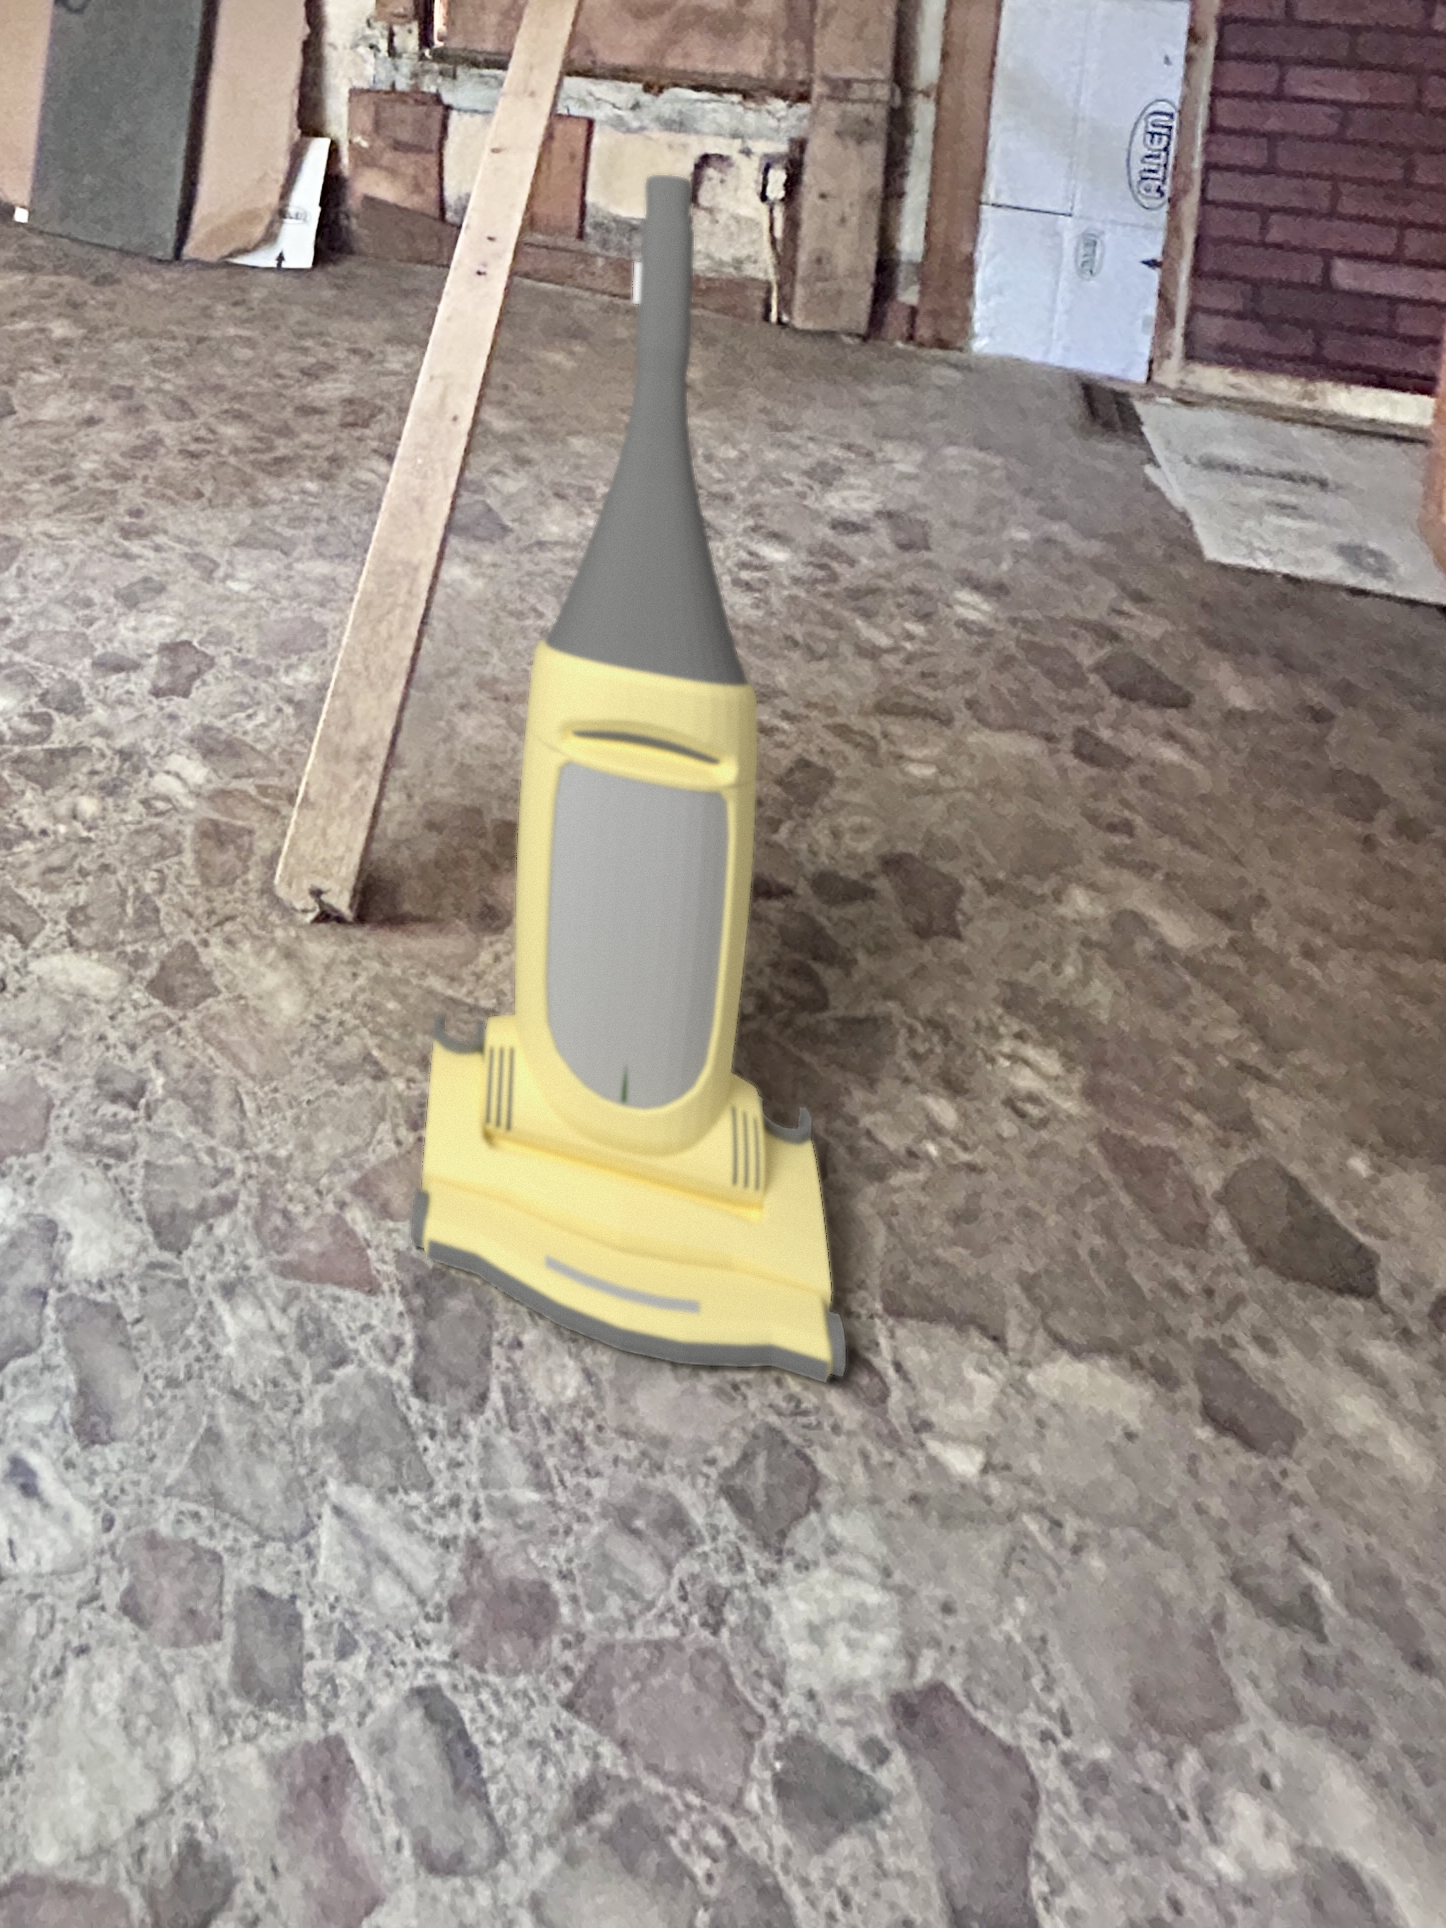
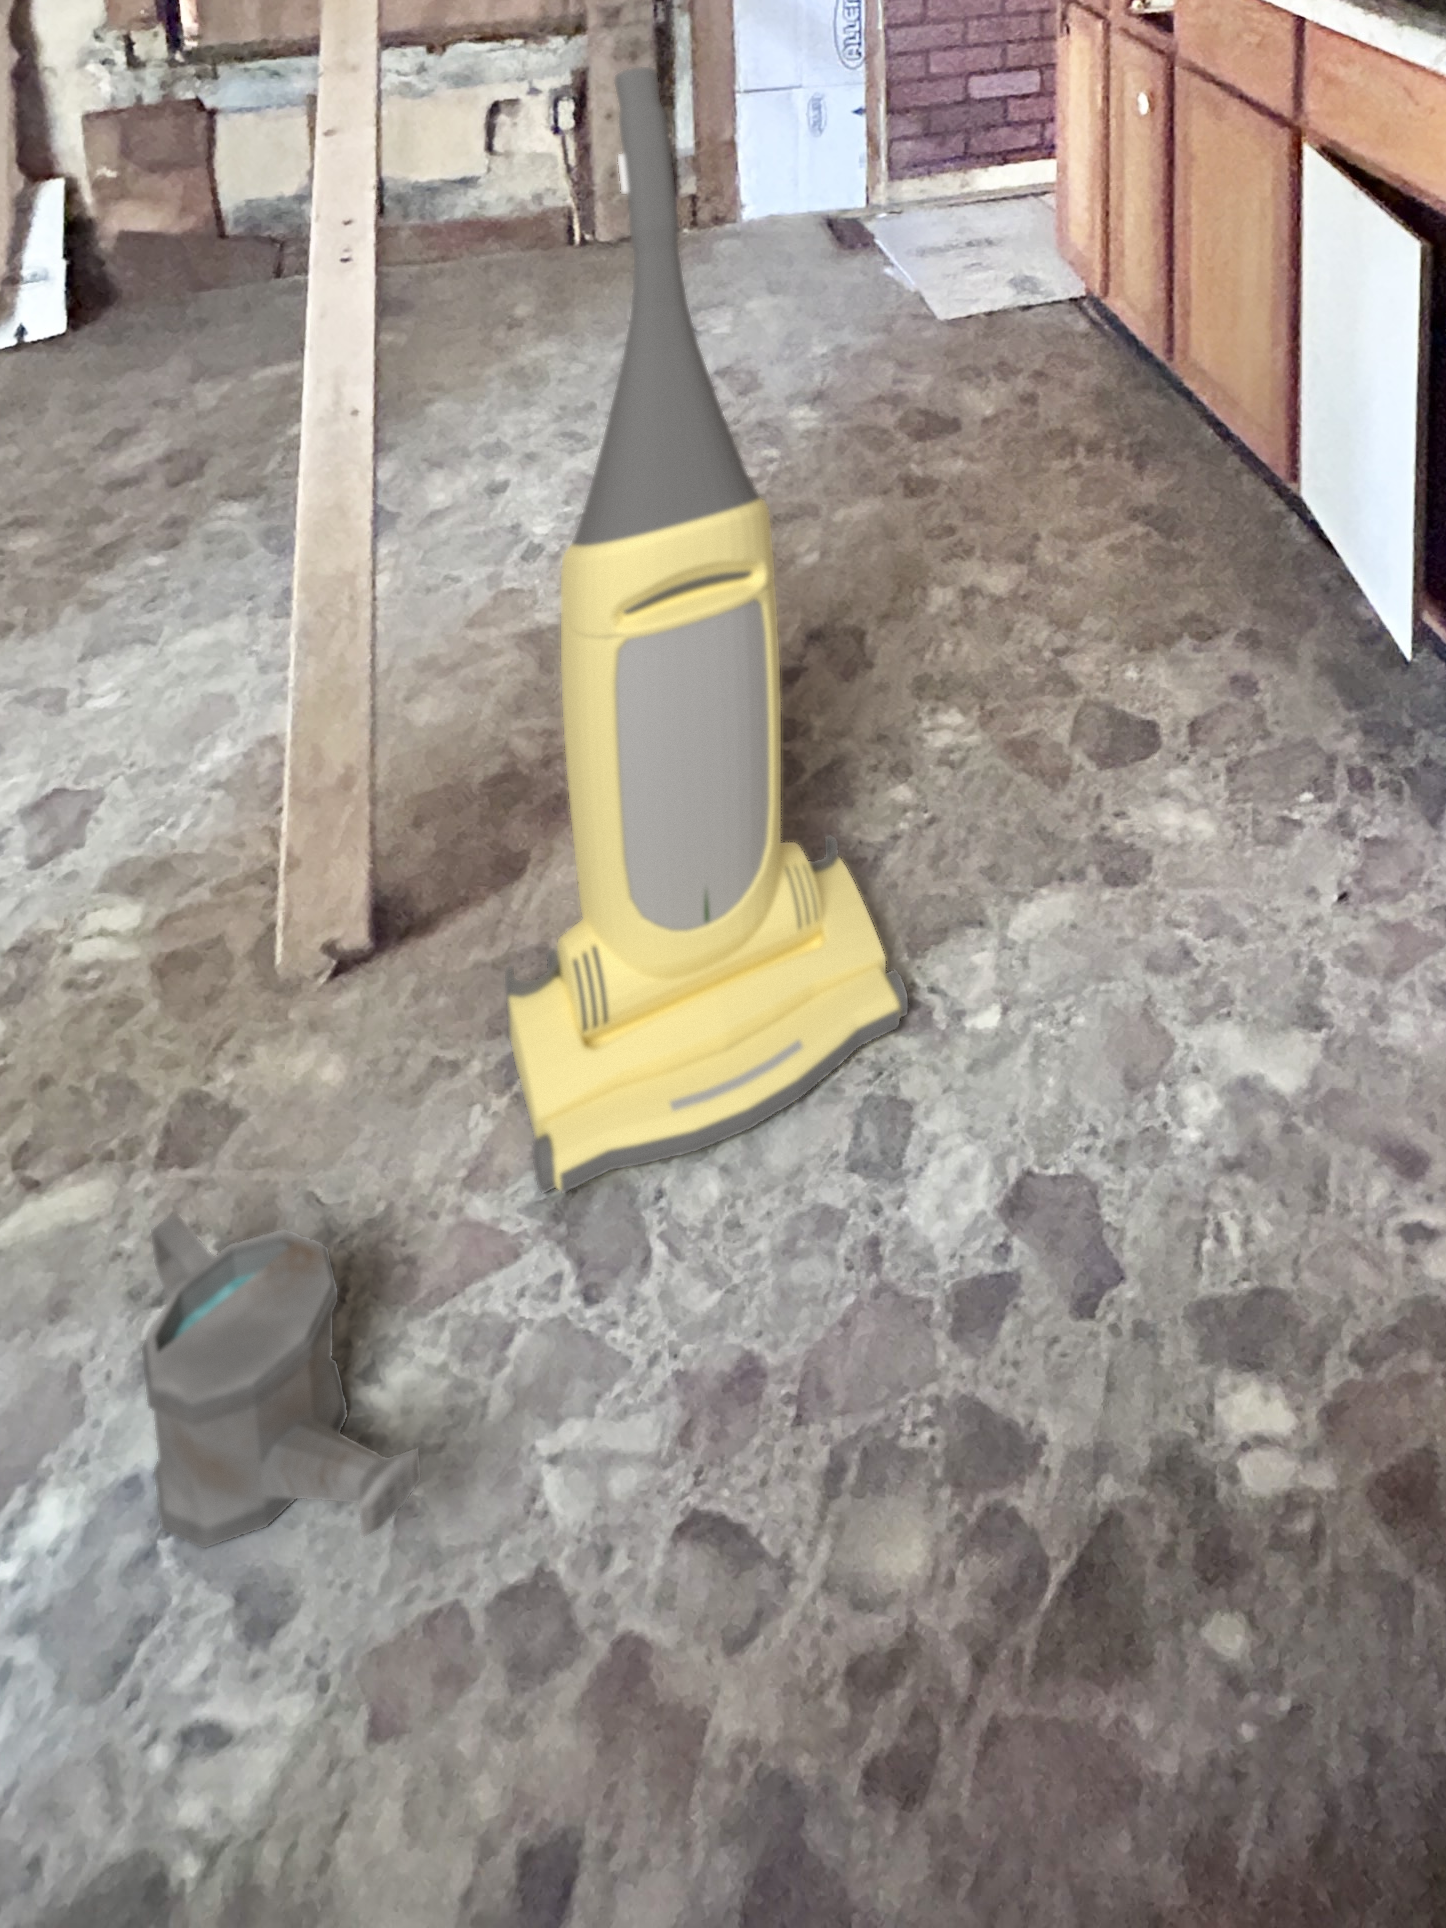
watering can: none [74,1025,219,1404] -> present [142,1213,421,1548]

